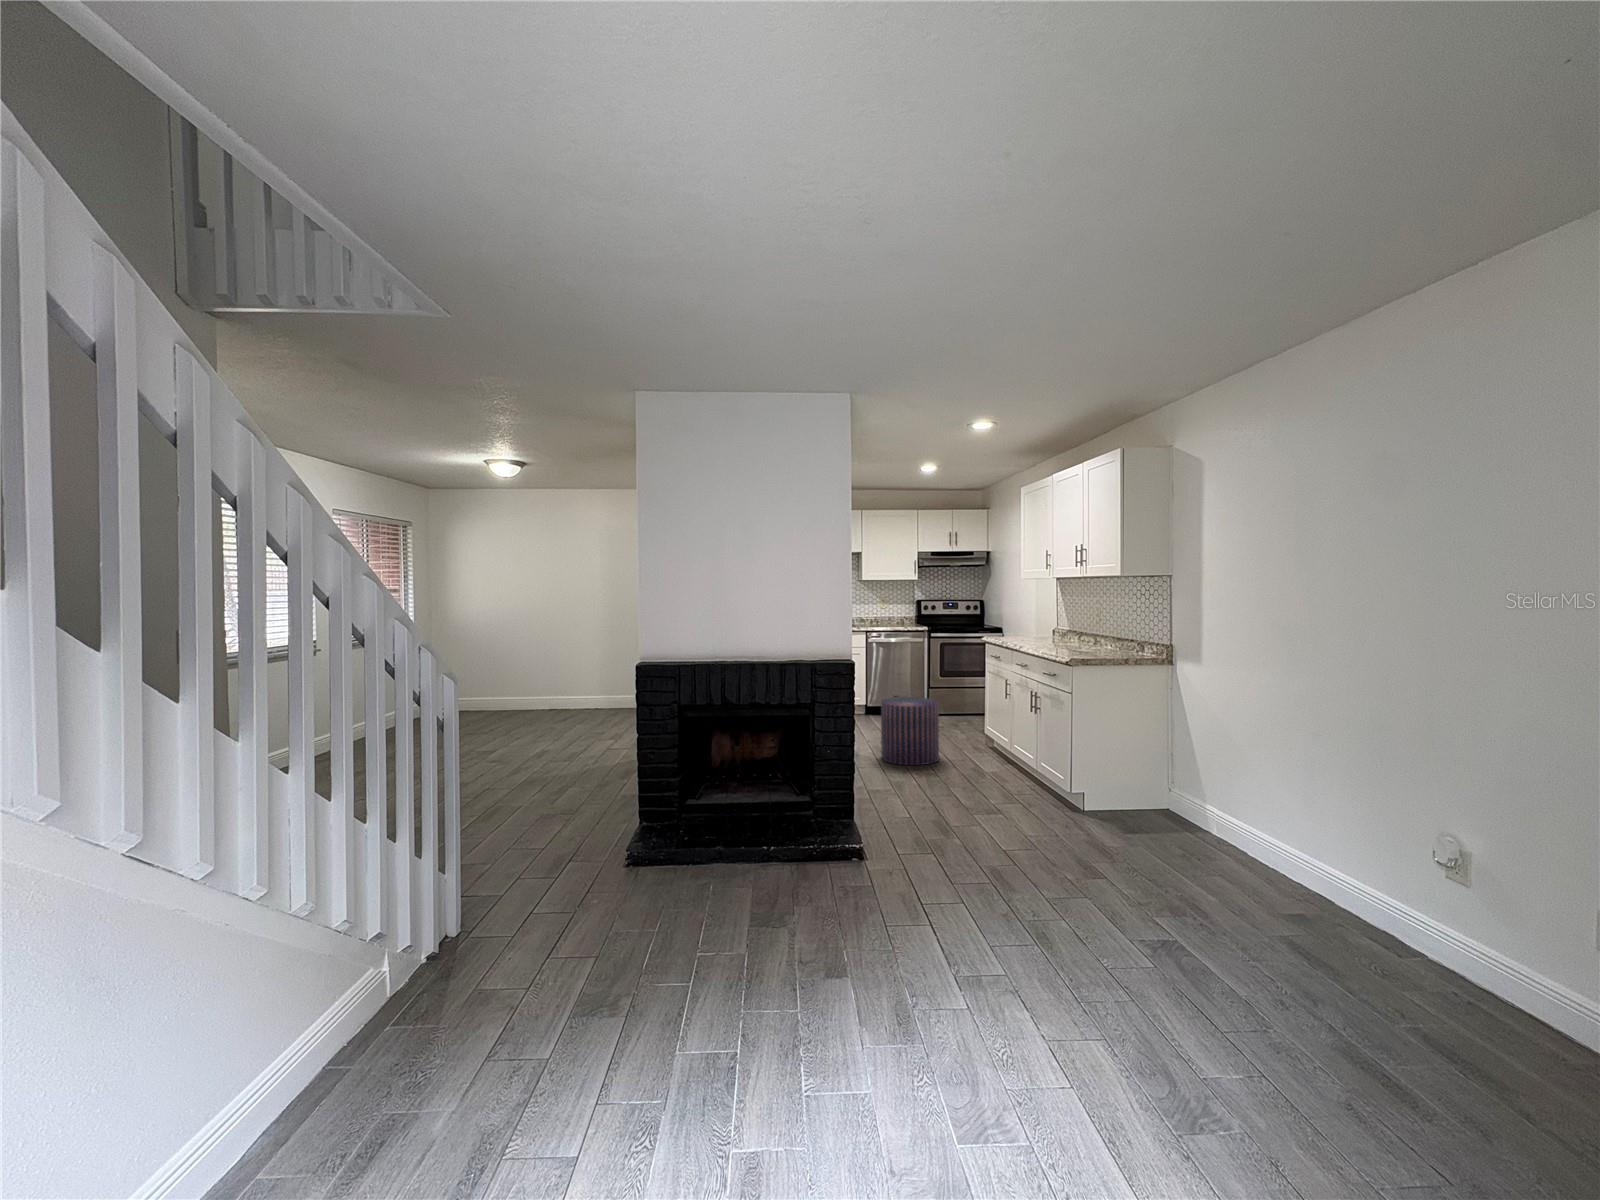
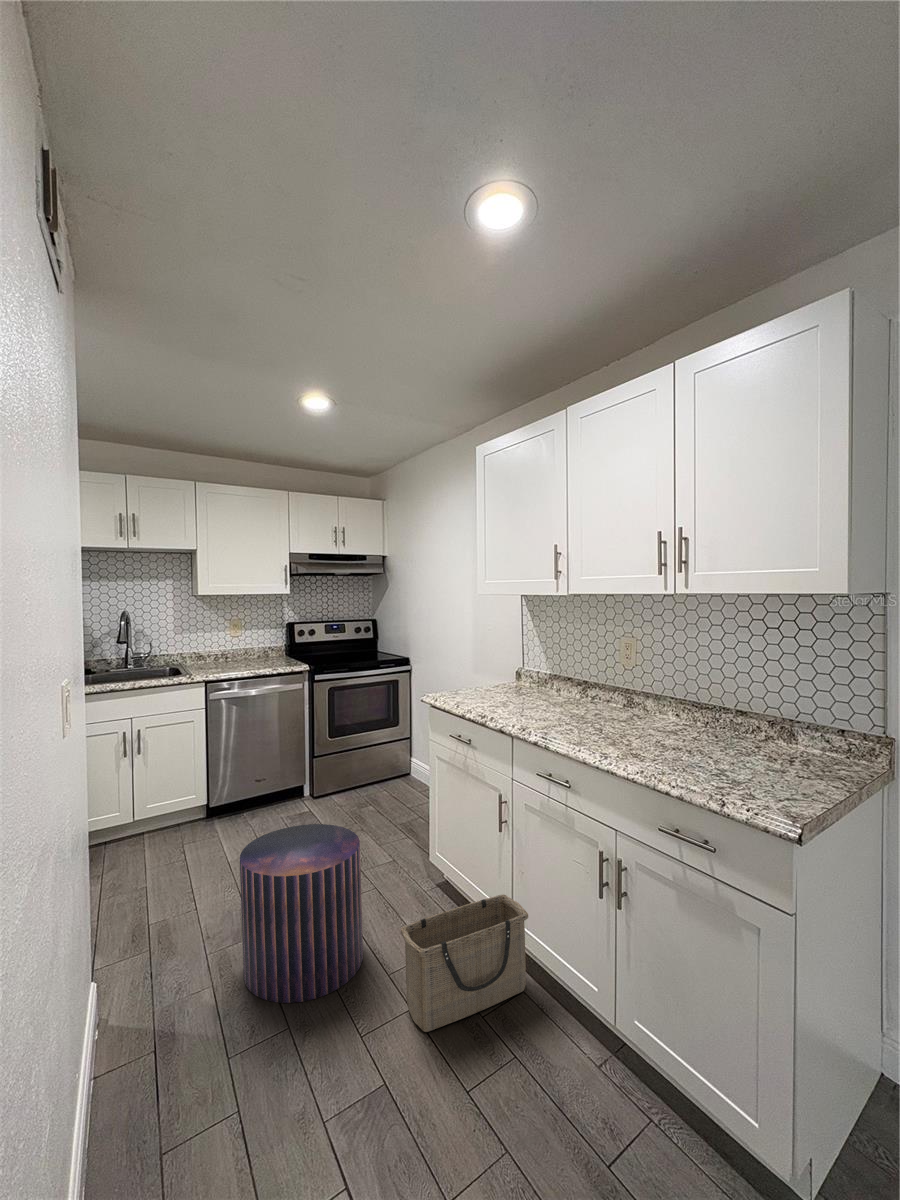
basket: none [951,732,1016,776] -> present [401,895,528,1032]

